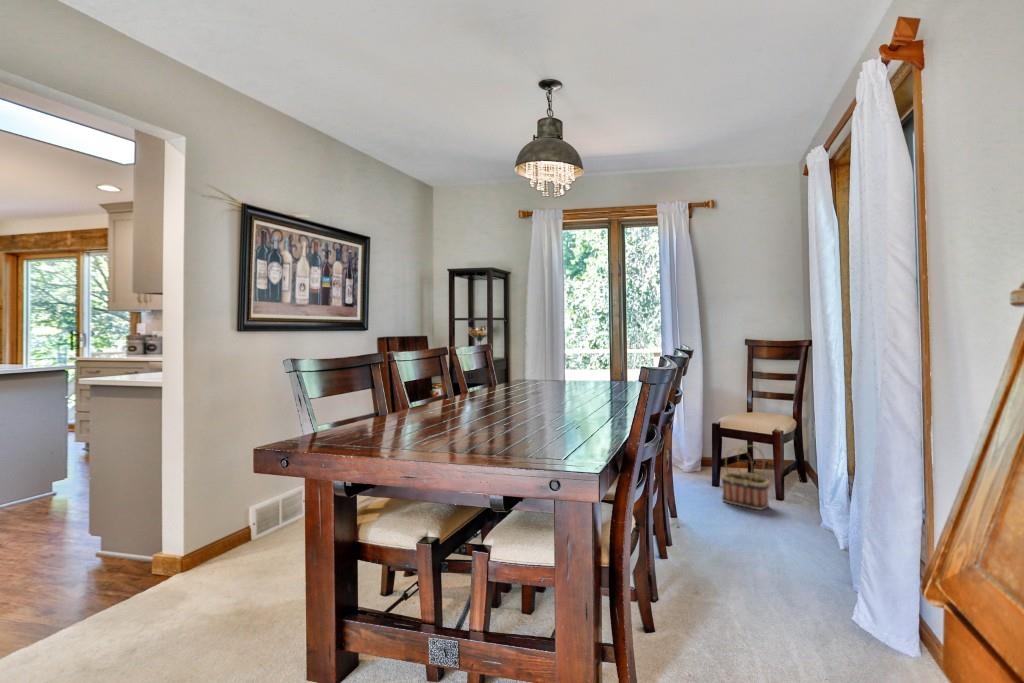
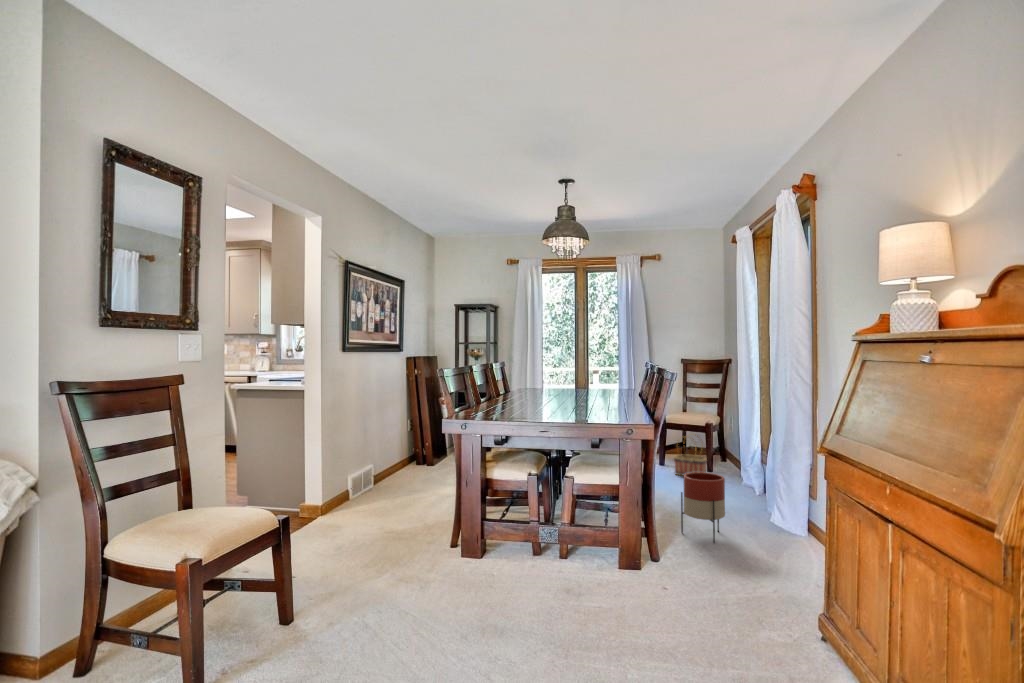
planter: none [687,524,761,657] -> present [681,472,725,543]

